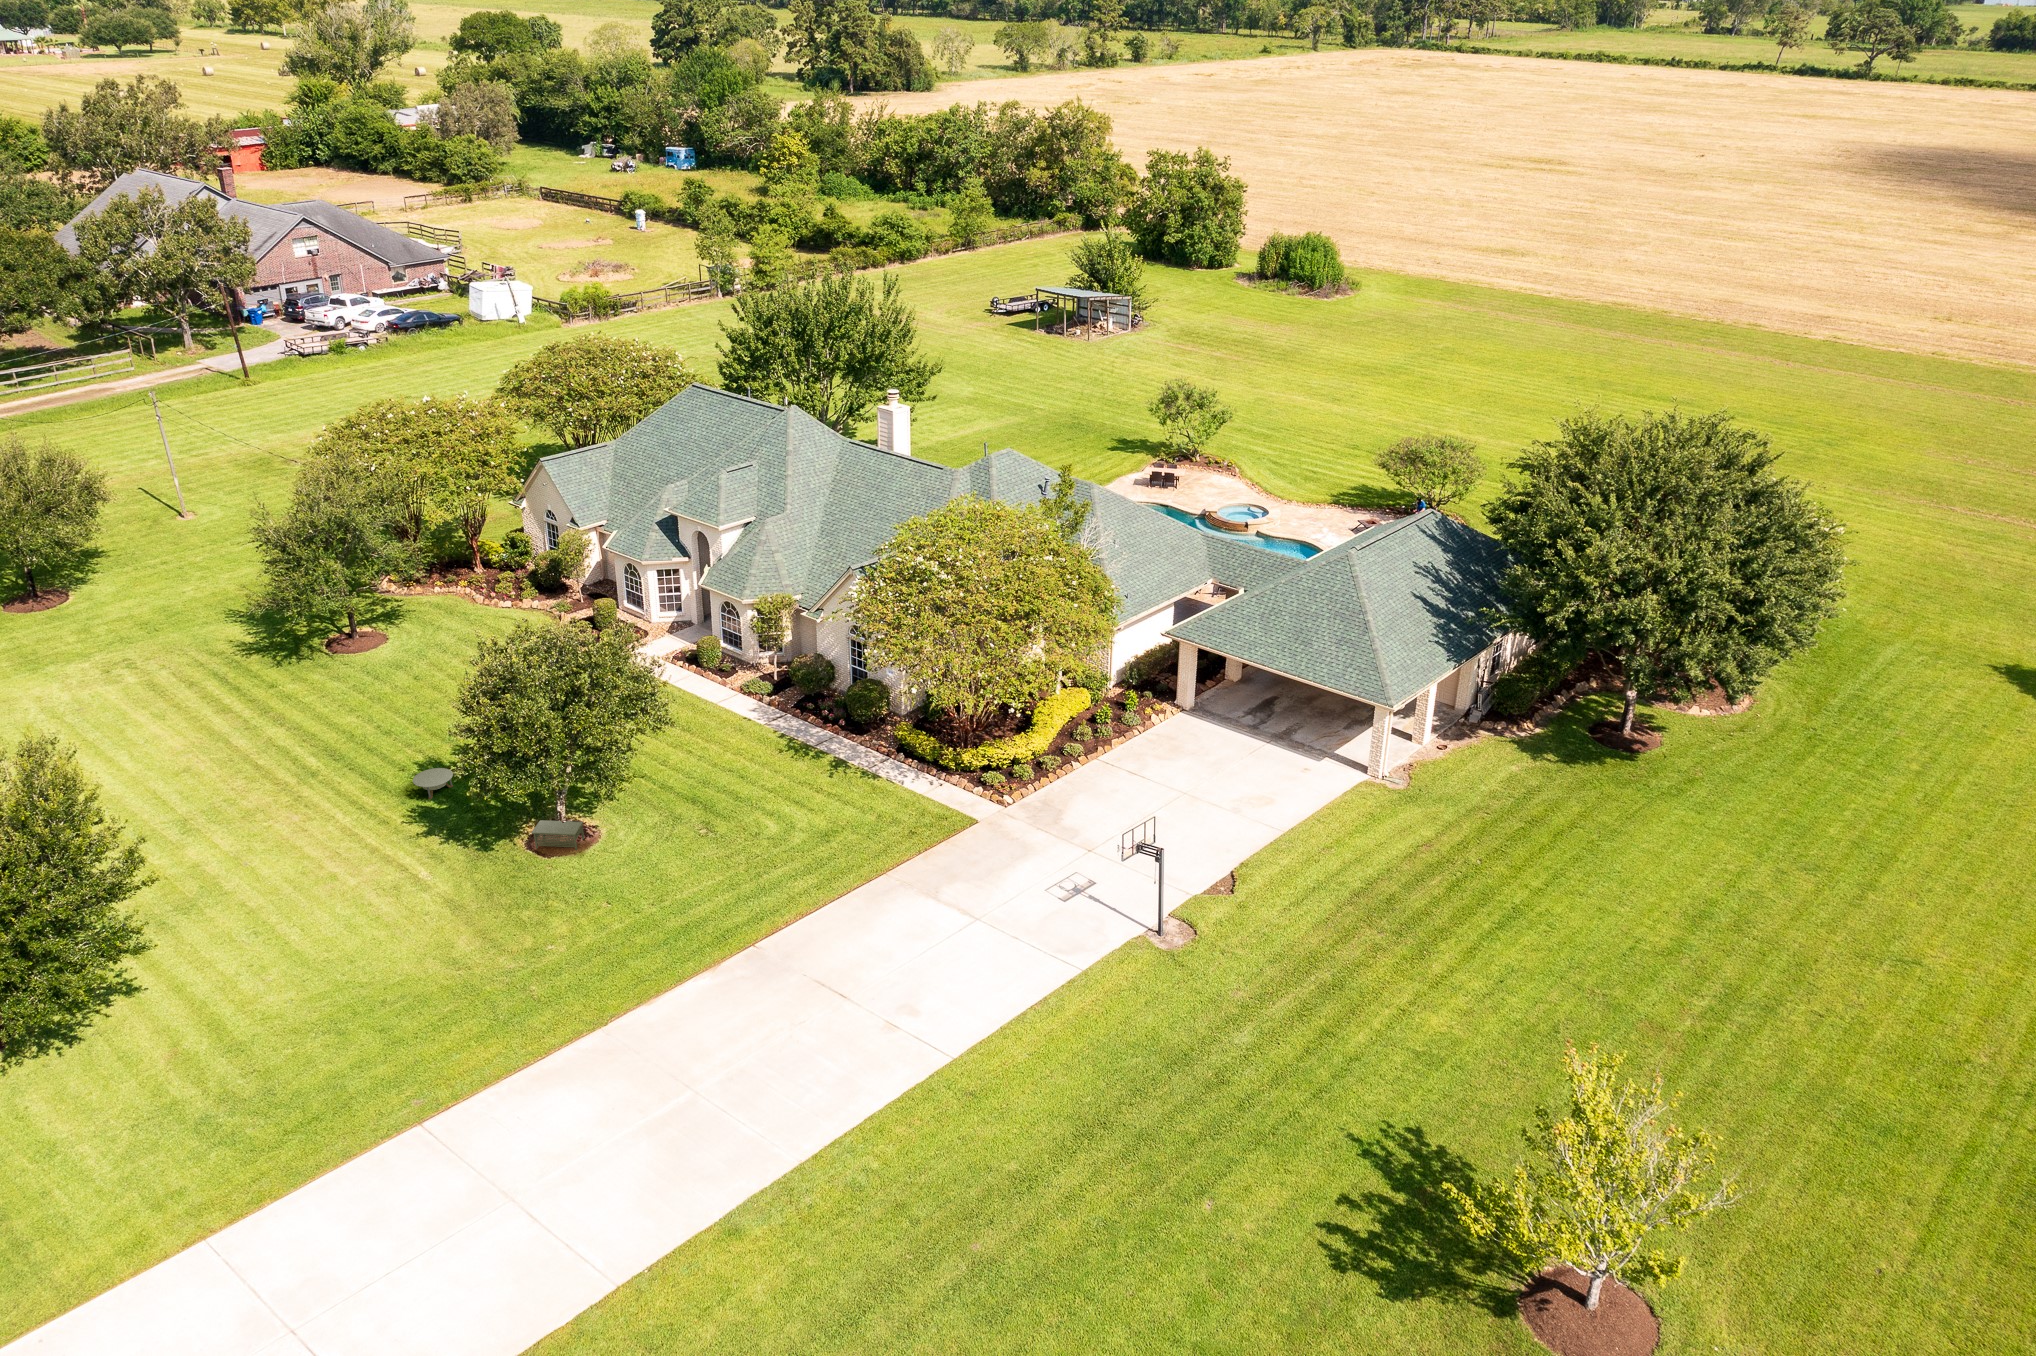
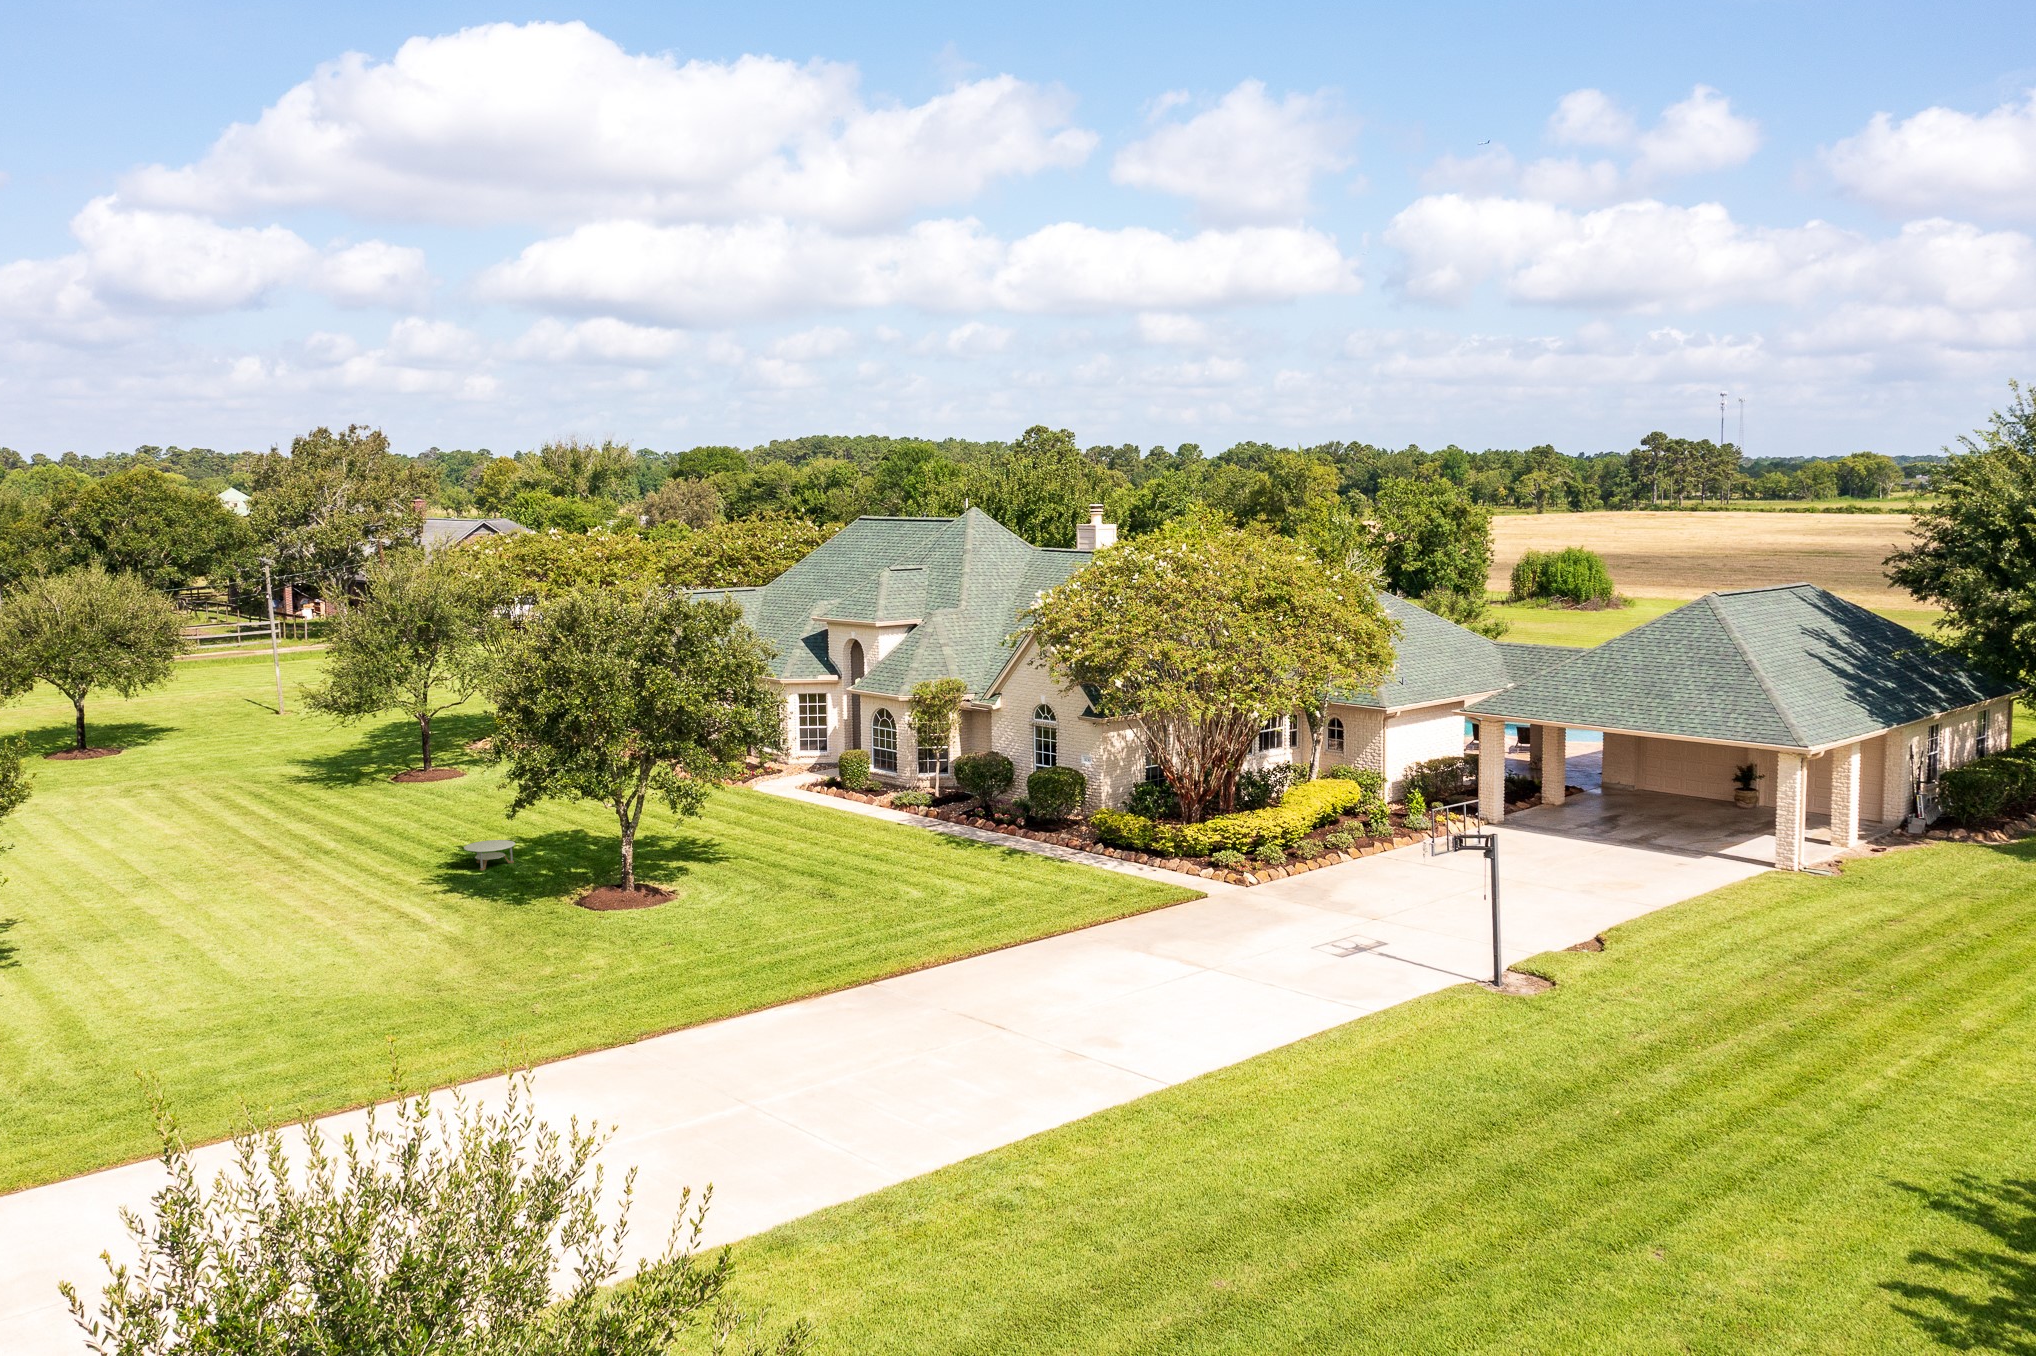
storage bench: present [532,820,584,850] -> none [600,872,669,908]

